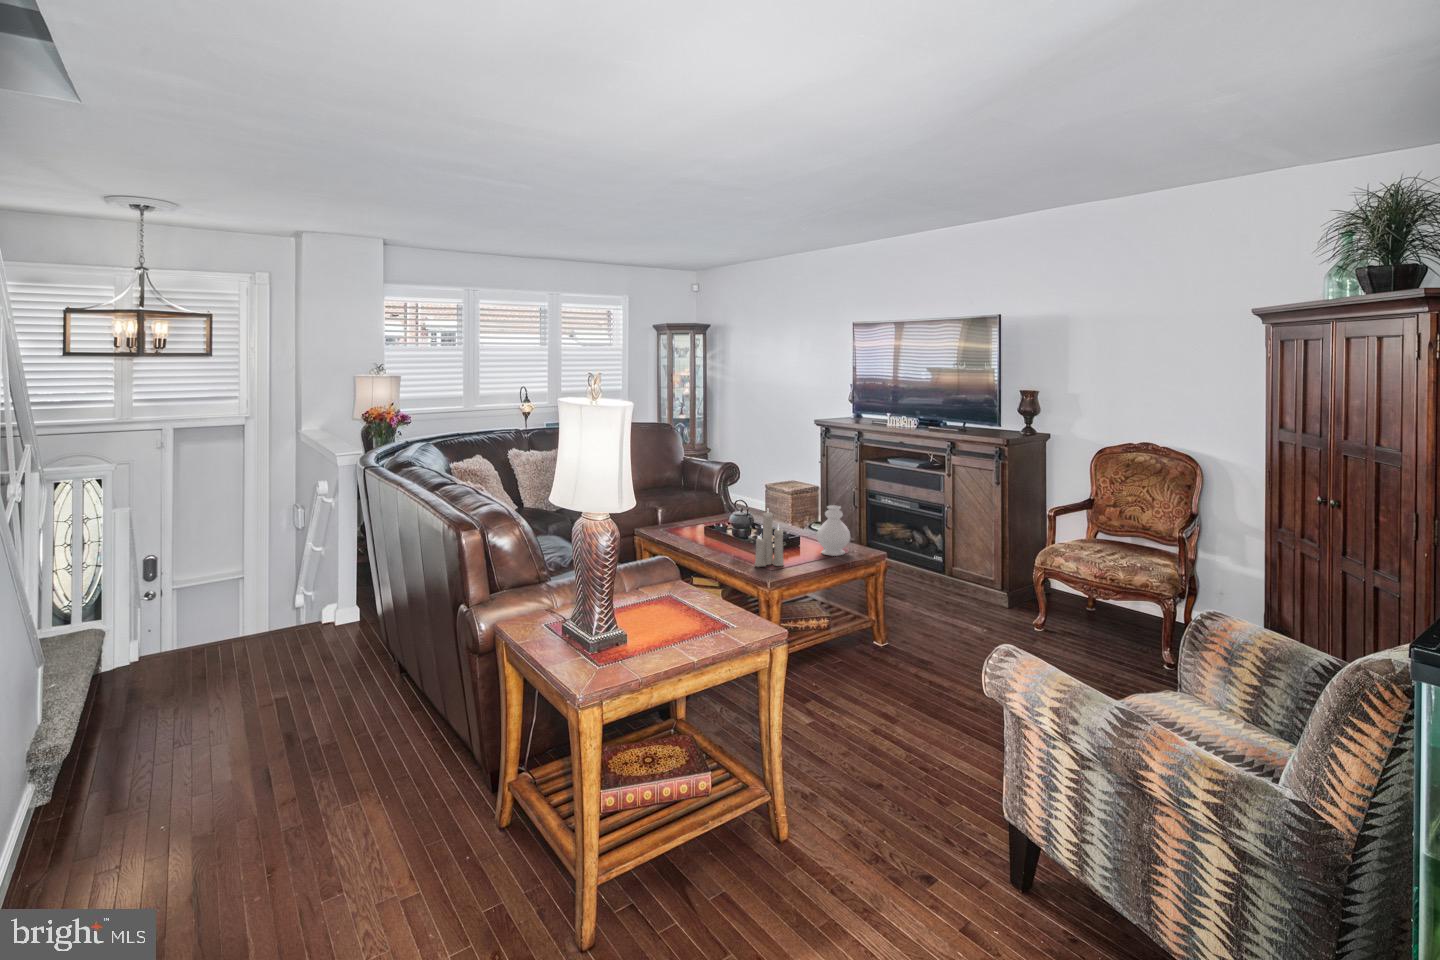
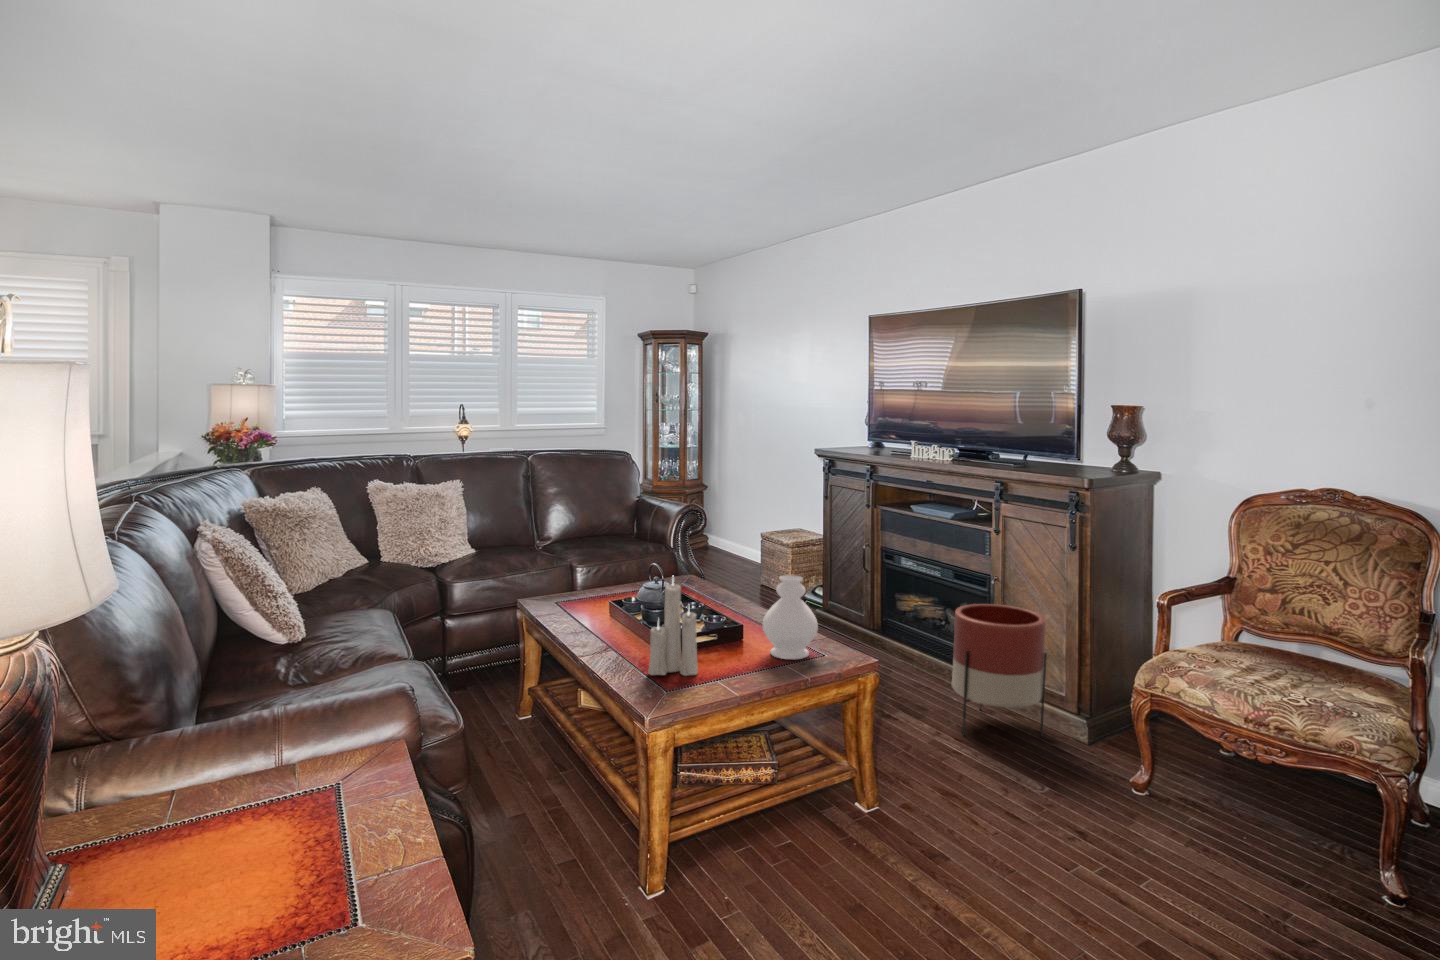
planter: none [922,523,982,606] -> present [952,604,1047,736]

